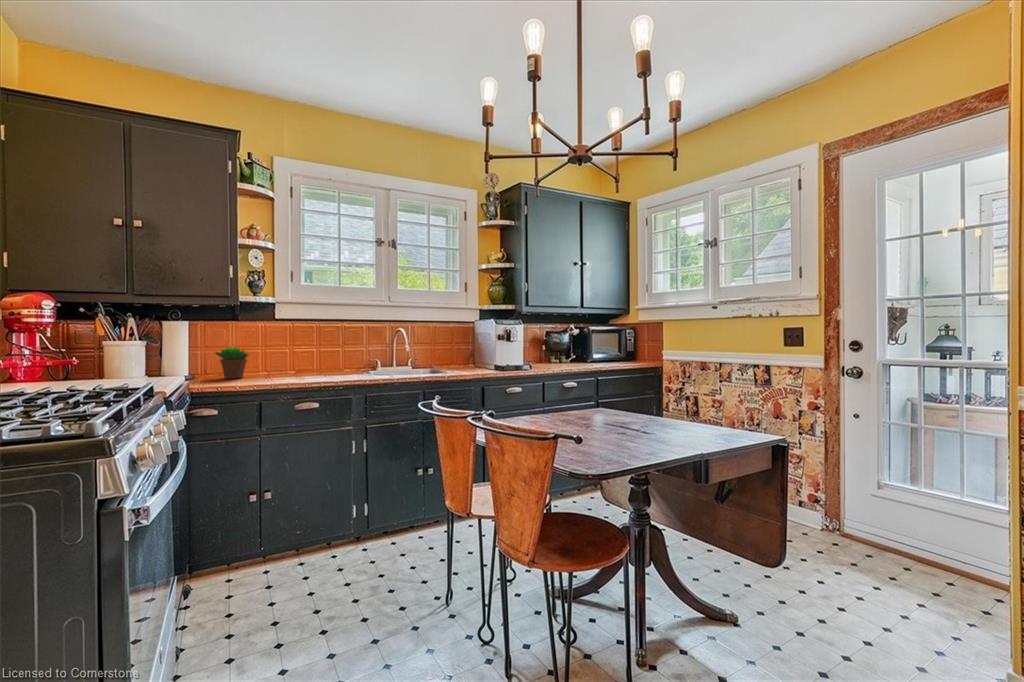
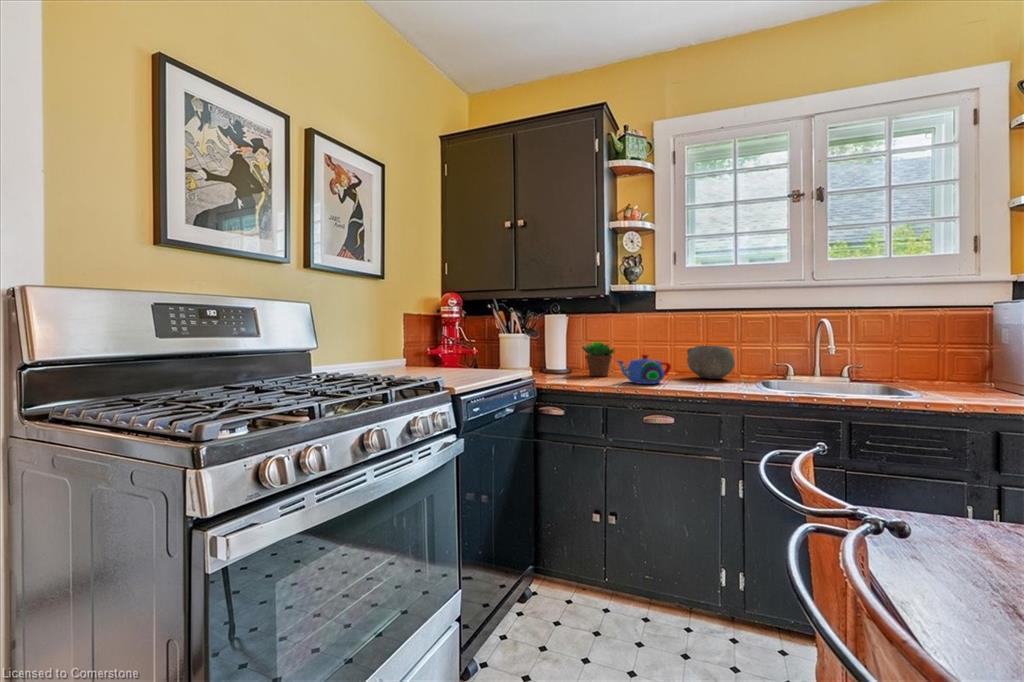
bowl: none [311,349,347,373] -> present [687,346,735,379]
teapot: none [264,357,306,381] -> present [617,355,671,384]

